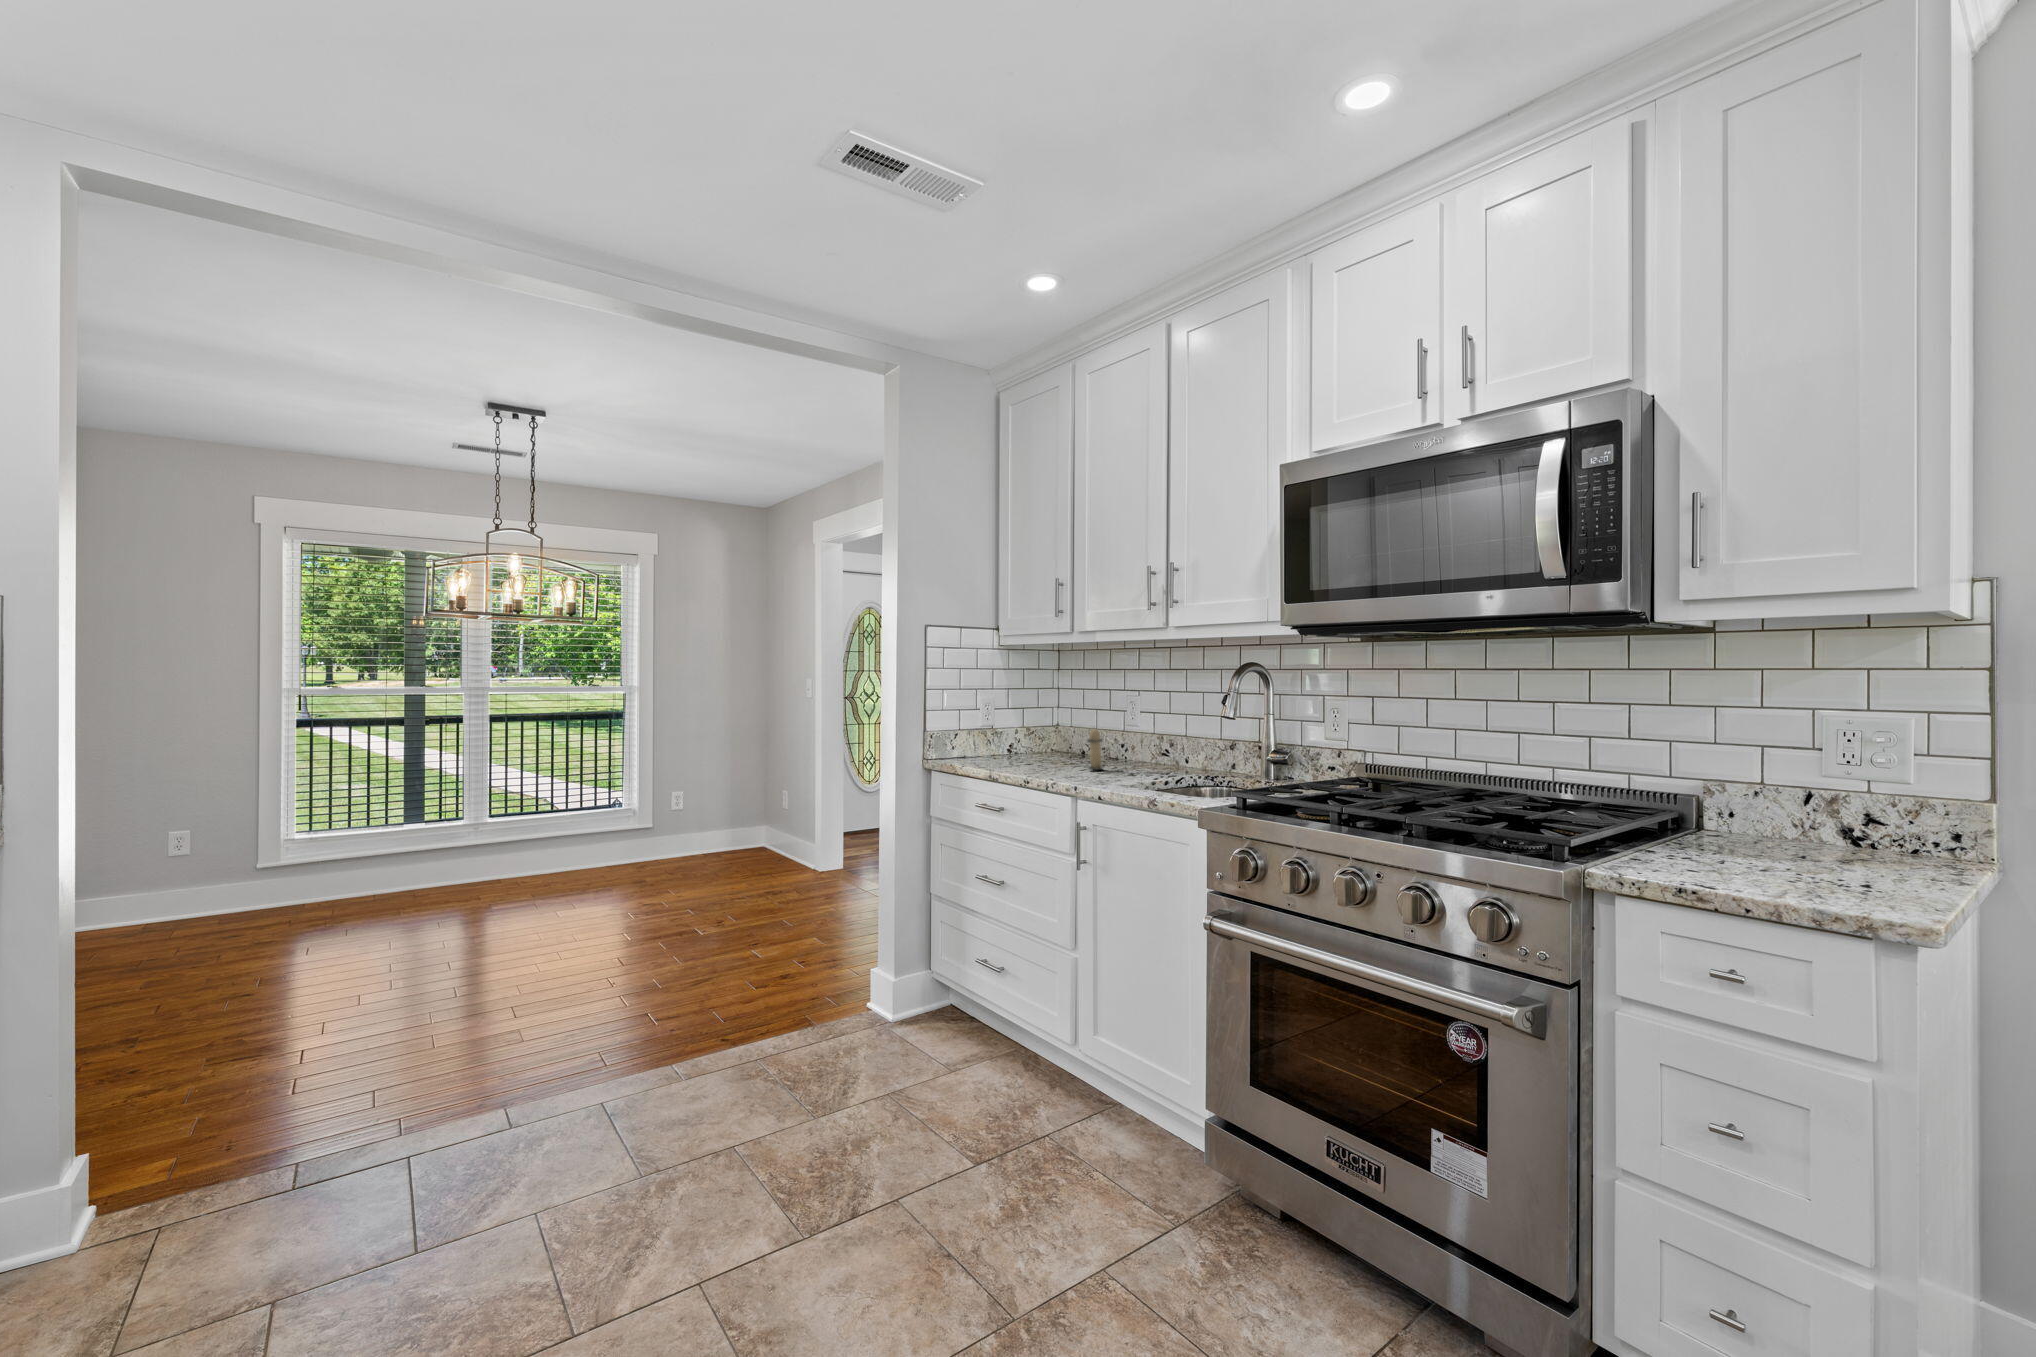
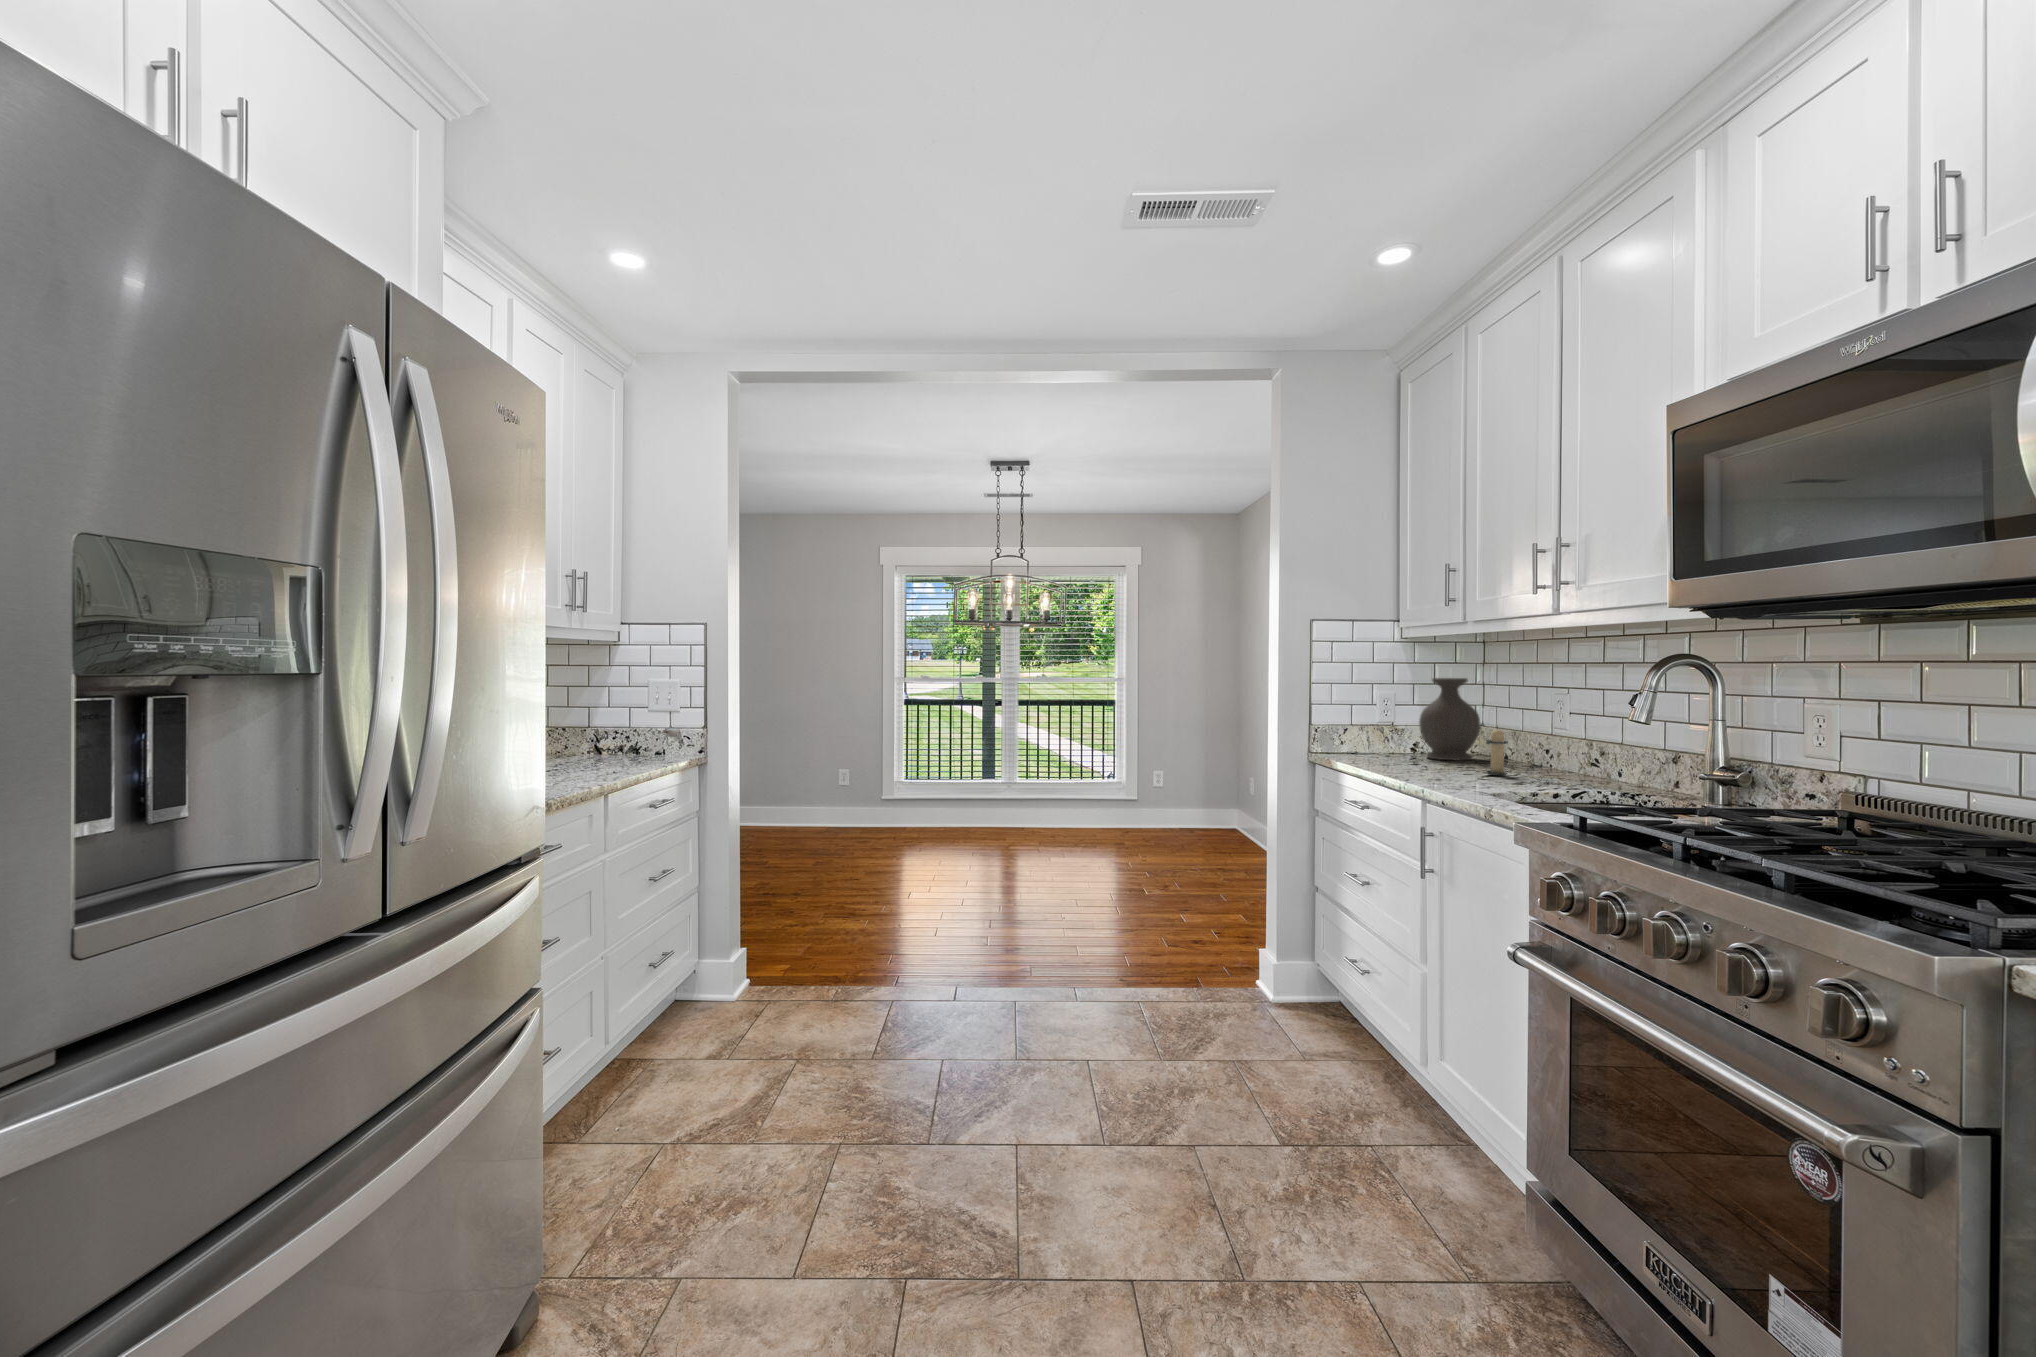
vase: none [1003,684,1054,761] -> present [1419,678,1480,760]

